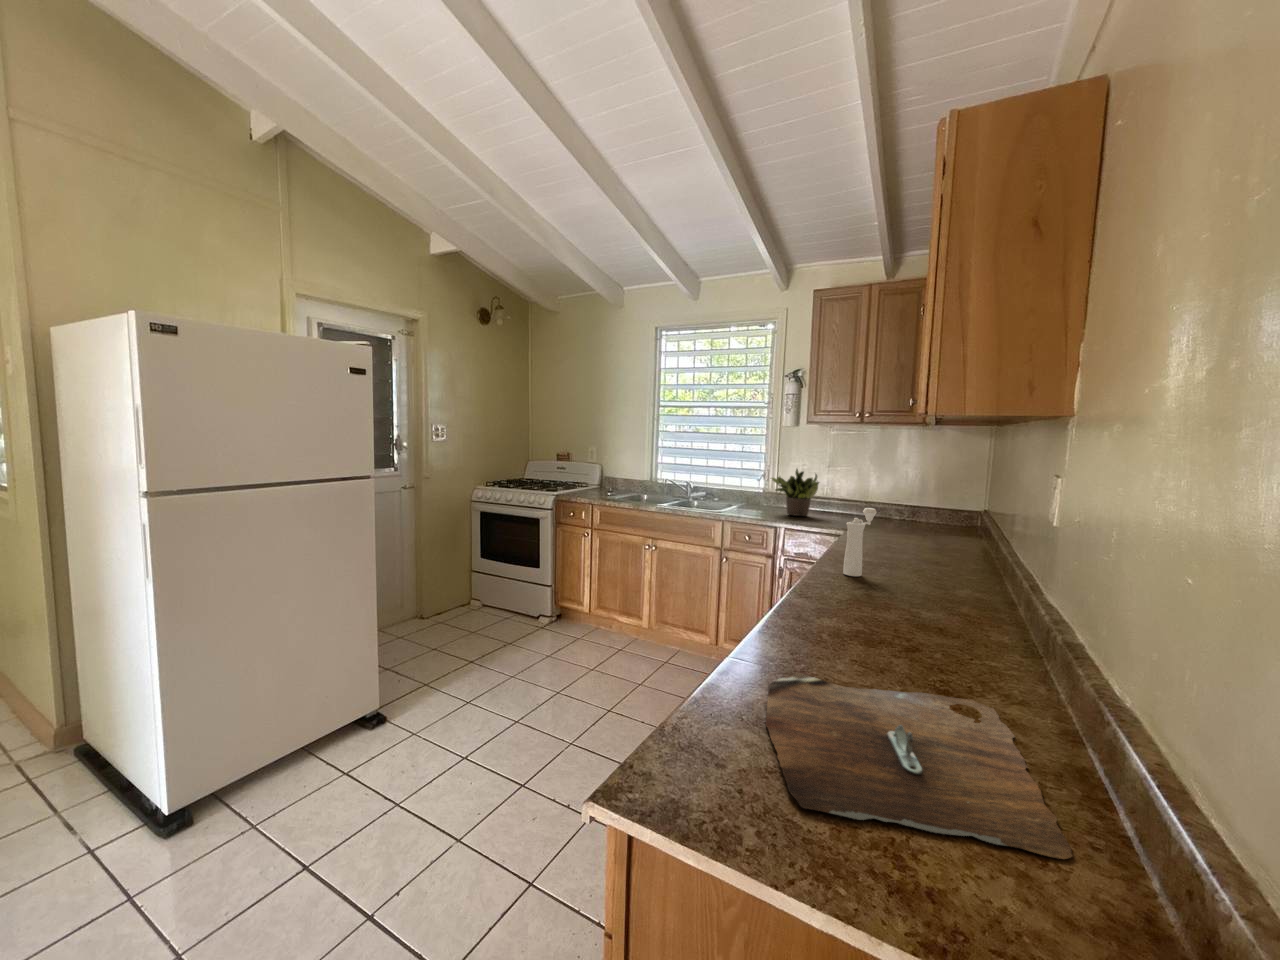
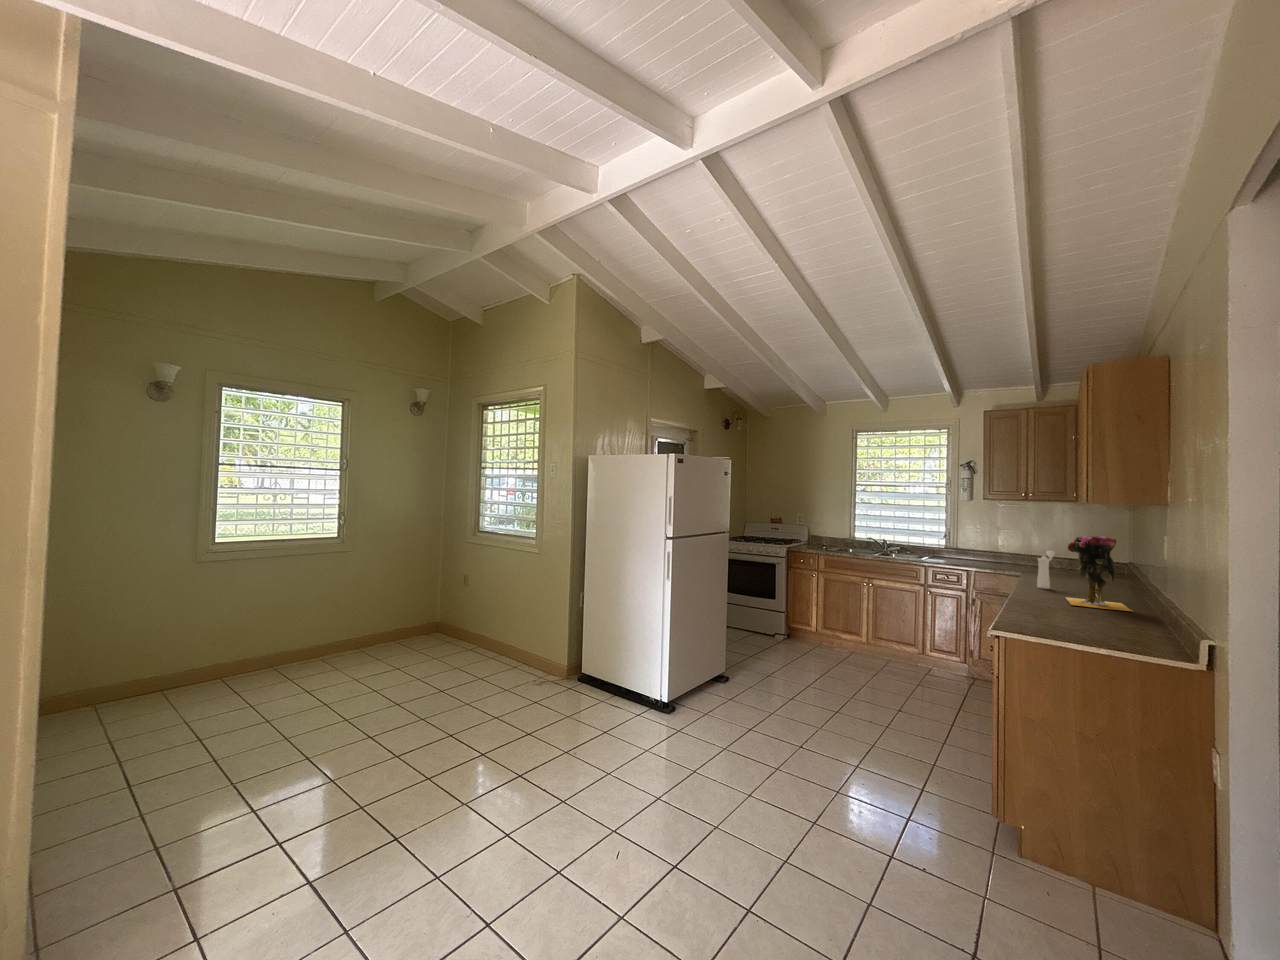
potted plant: present [772,469,819,516] -> none [955,529,997,563]
vase: none [876,488,995,658] -> present [1066,536,1132,611]
cutting board: present [766,673,1072,859] -> none [1029,610,1156,637]

